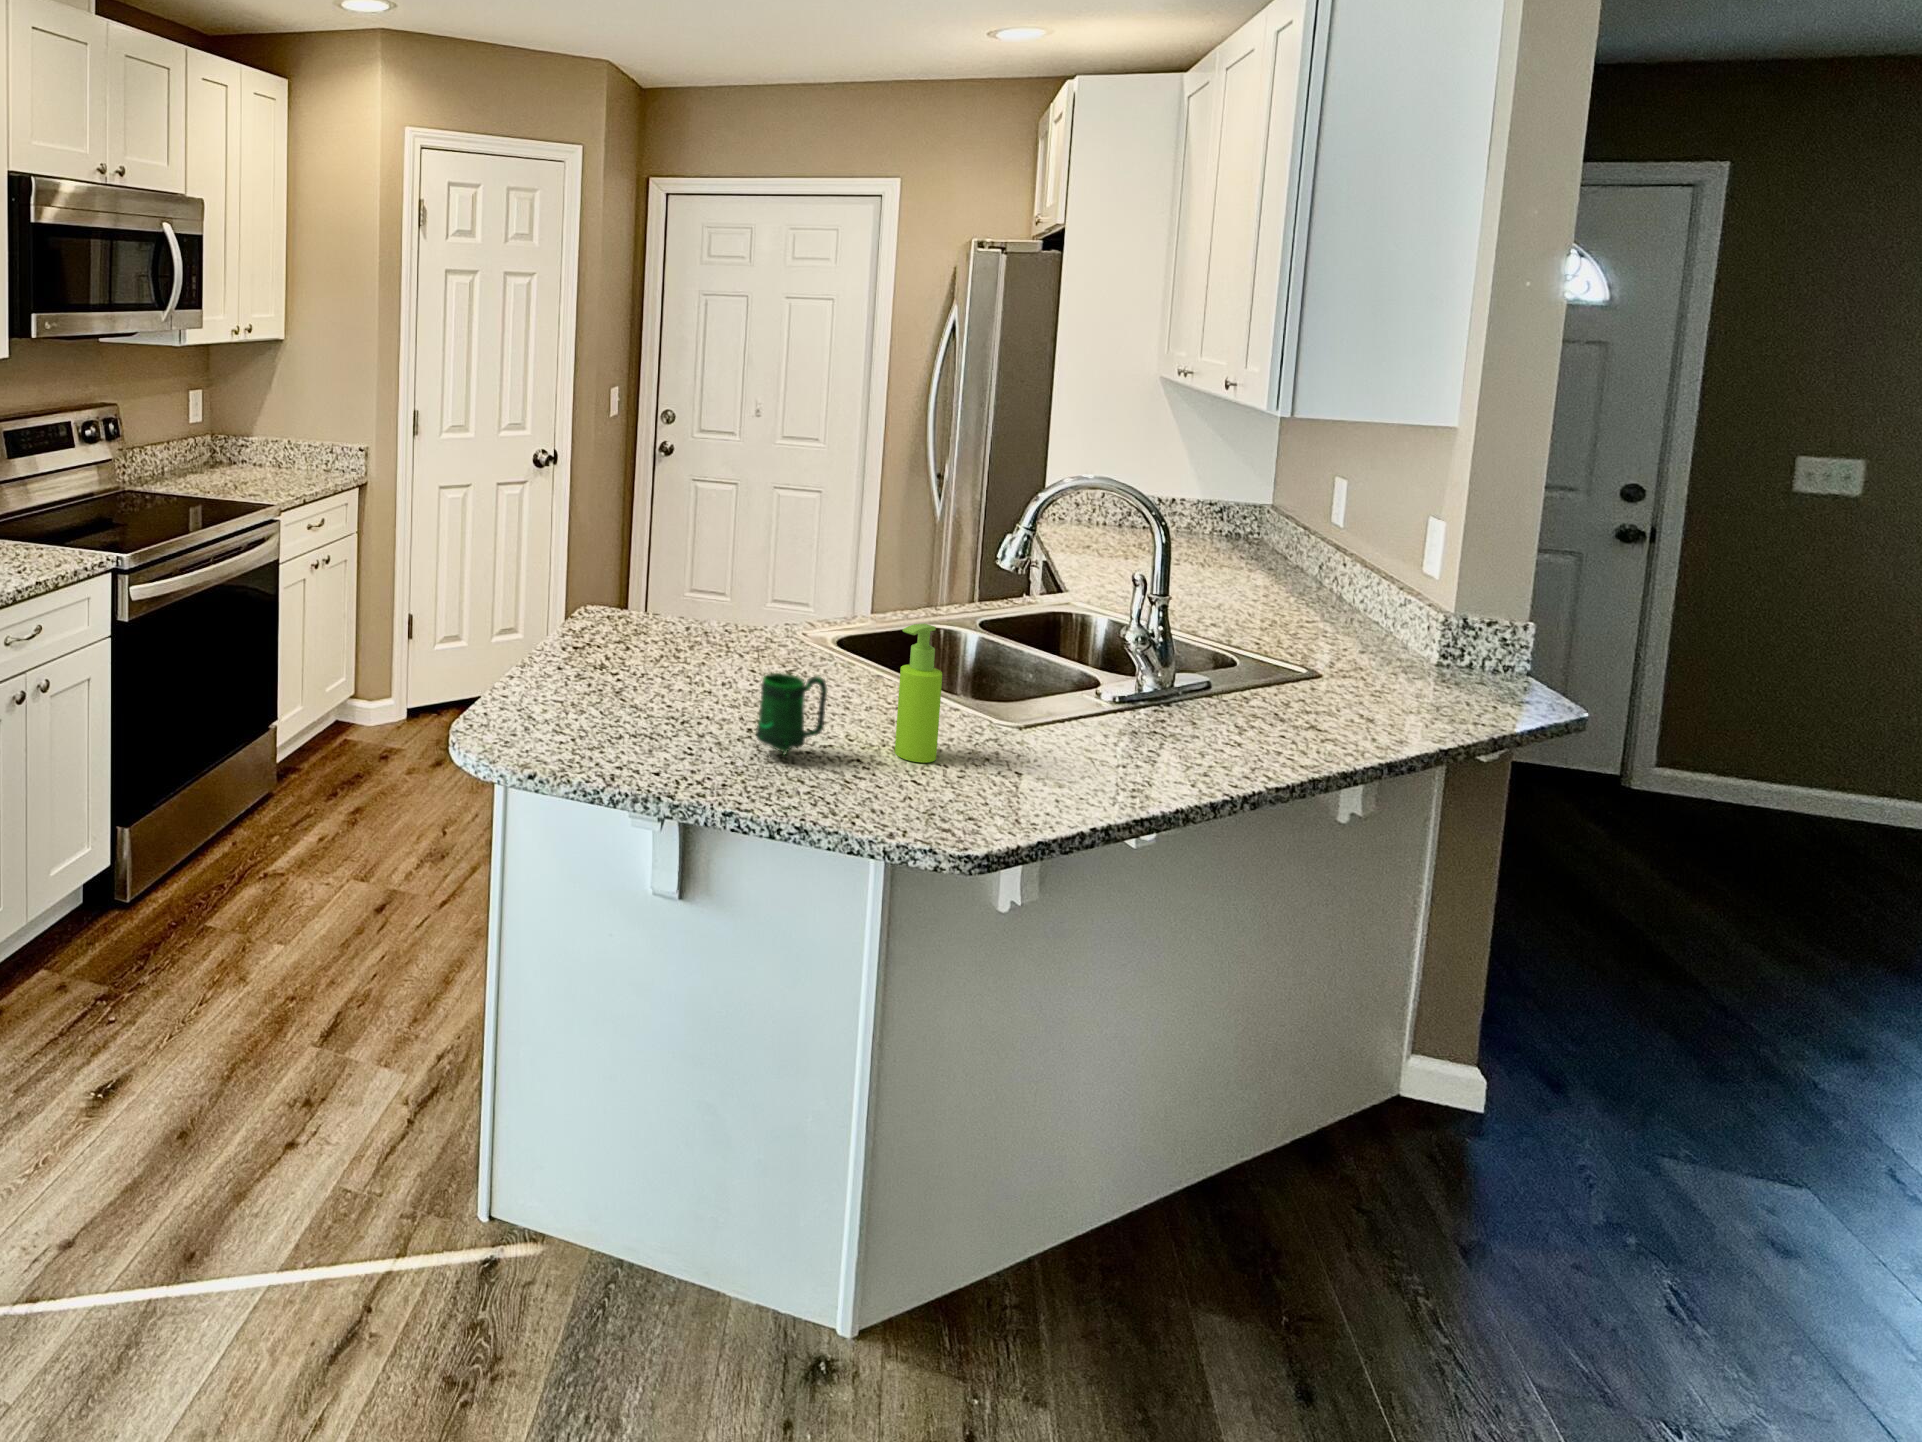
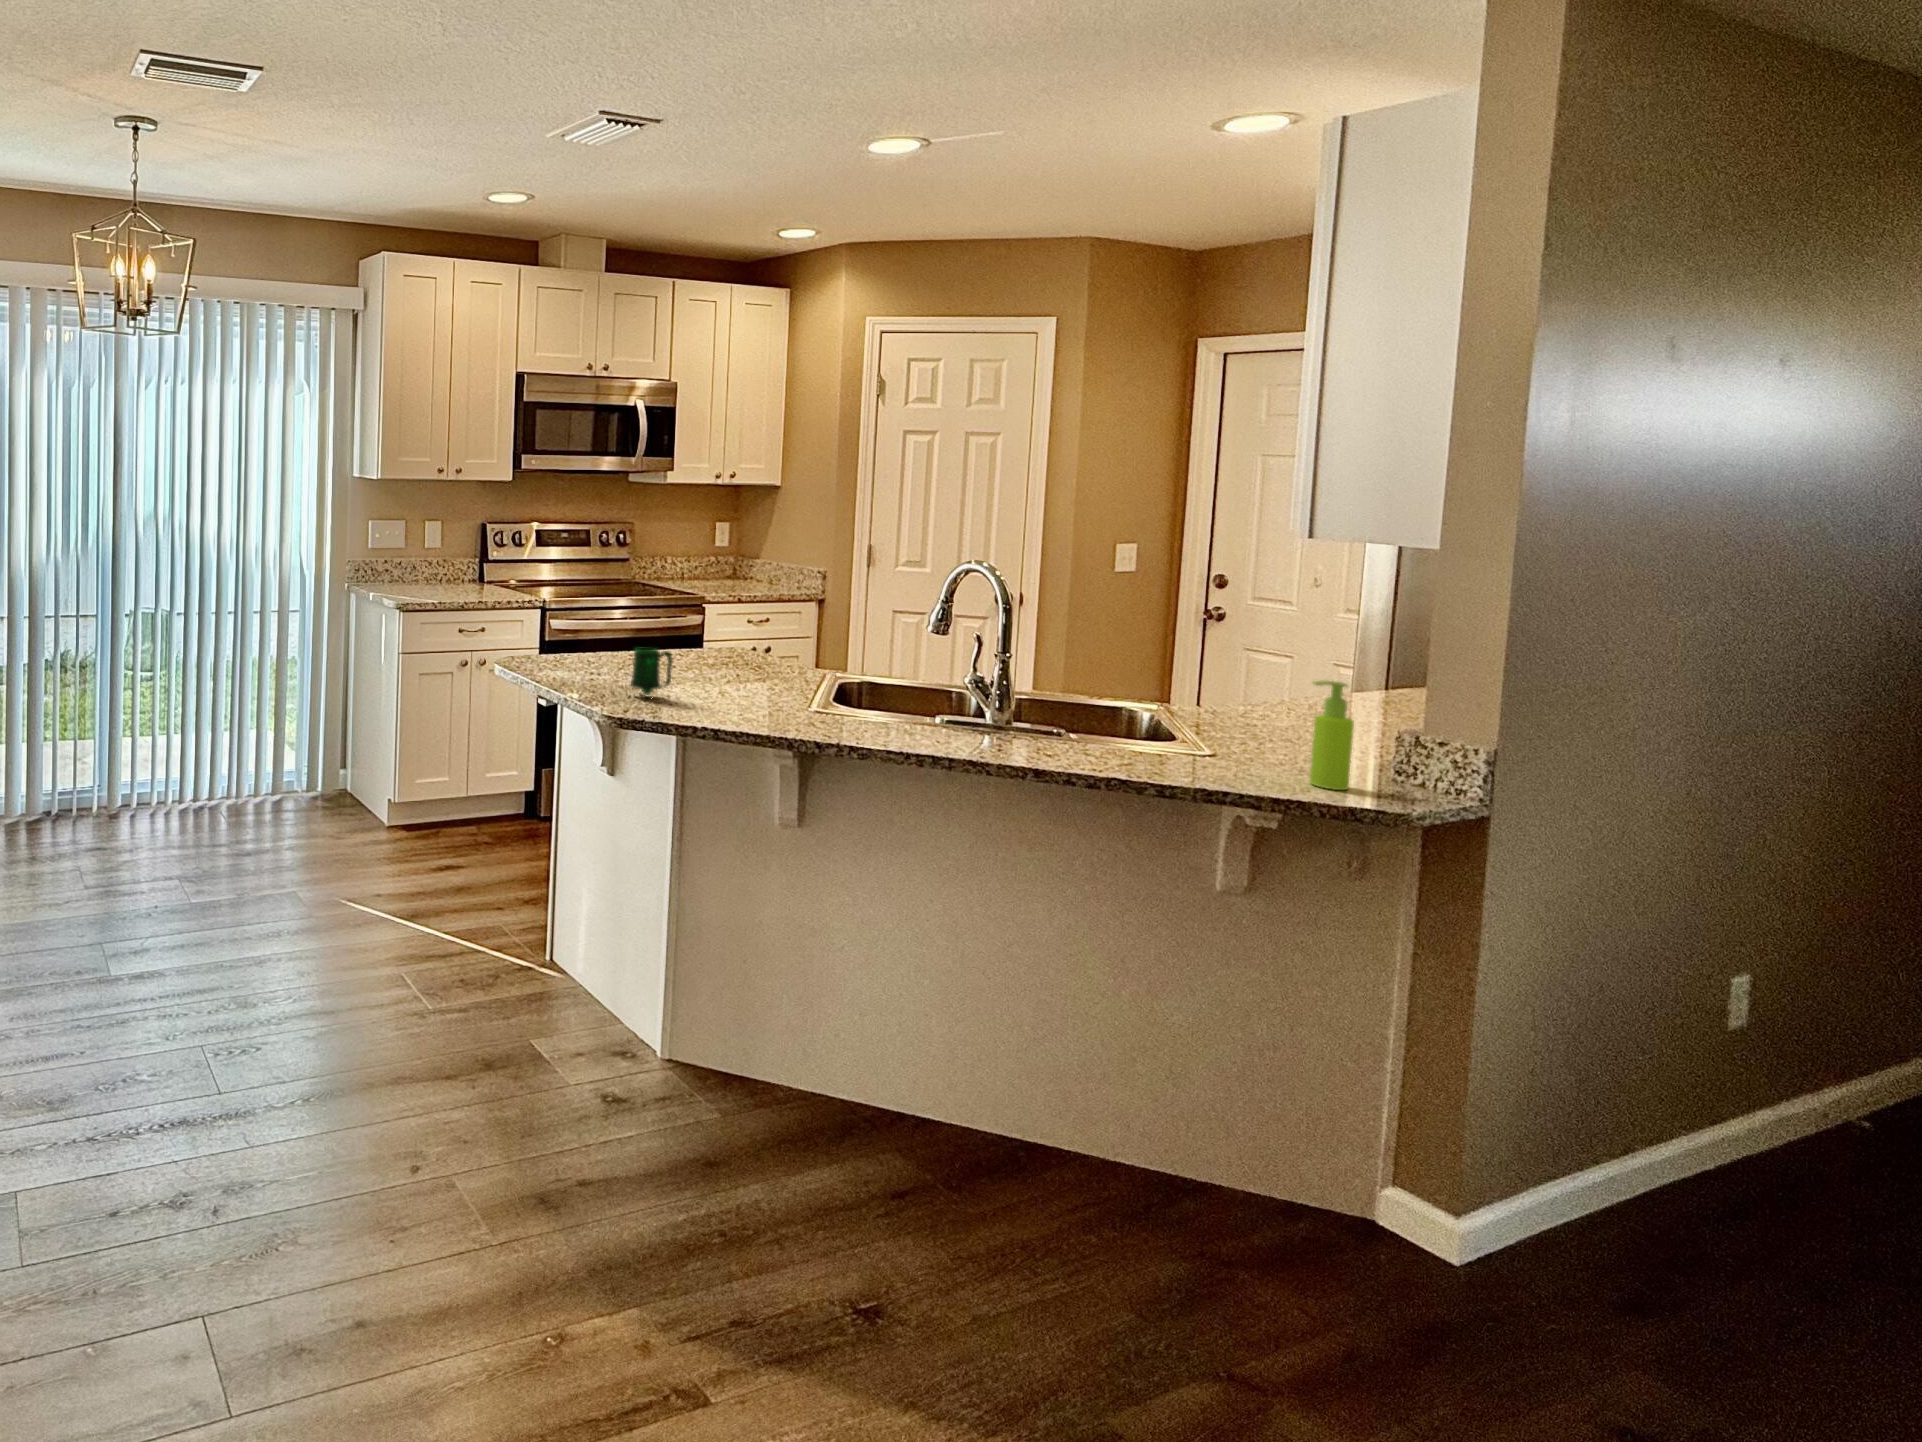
soap dispenser: present [895,624,942,763] -> present [1309,681,1354,790]

